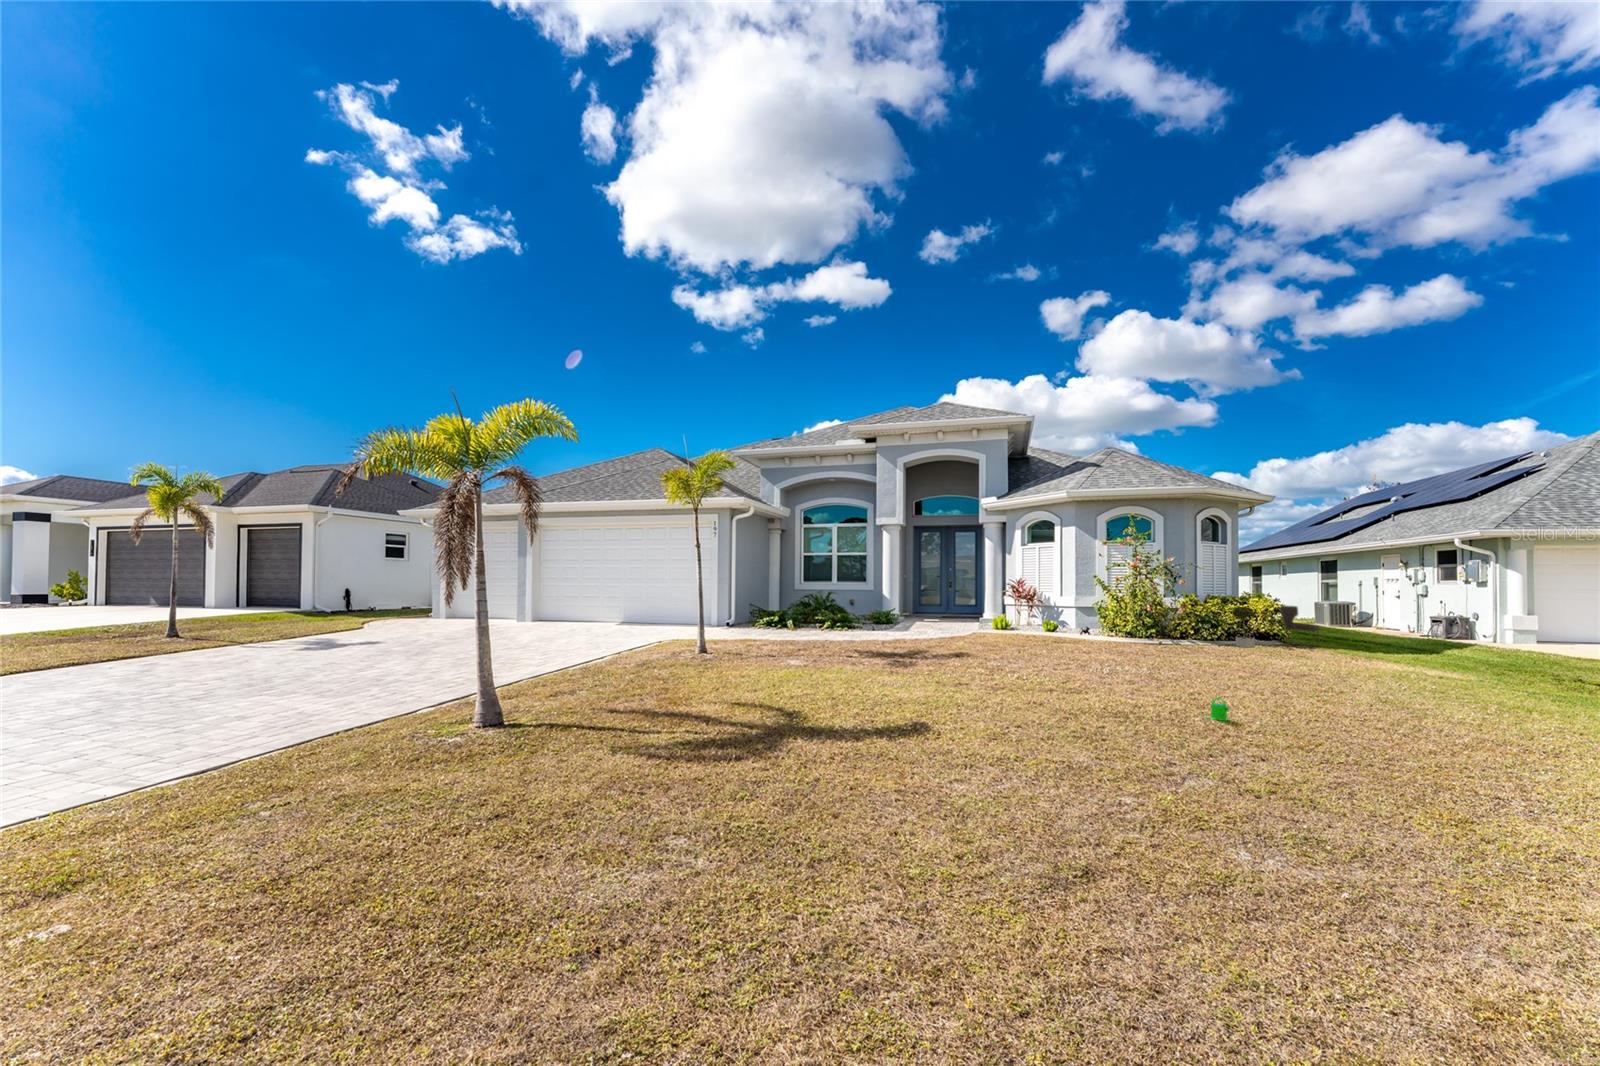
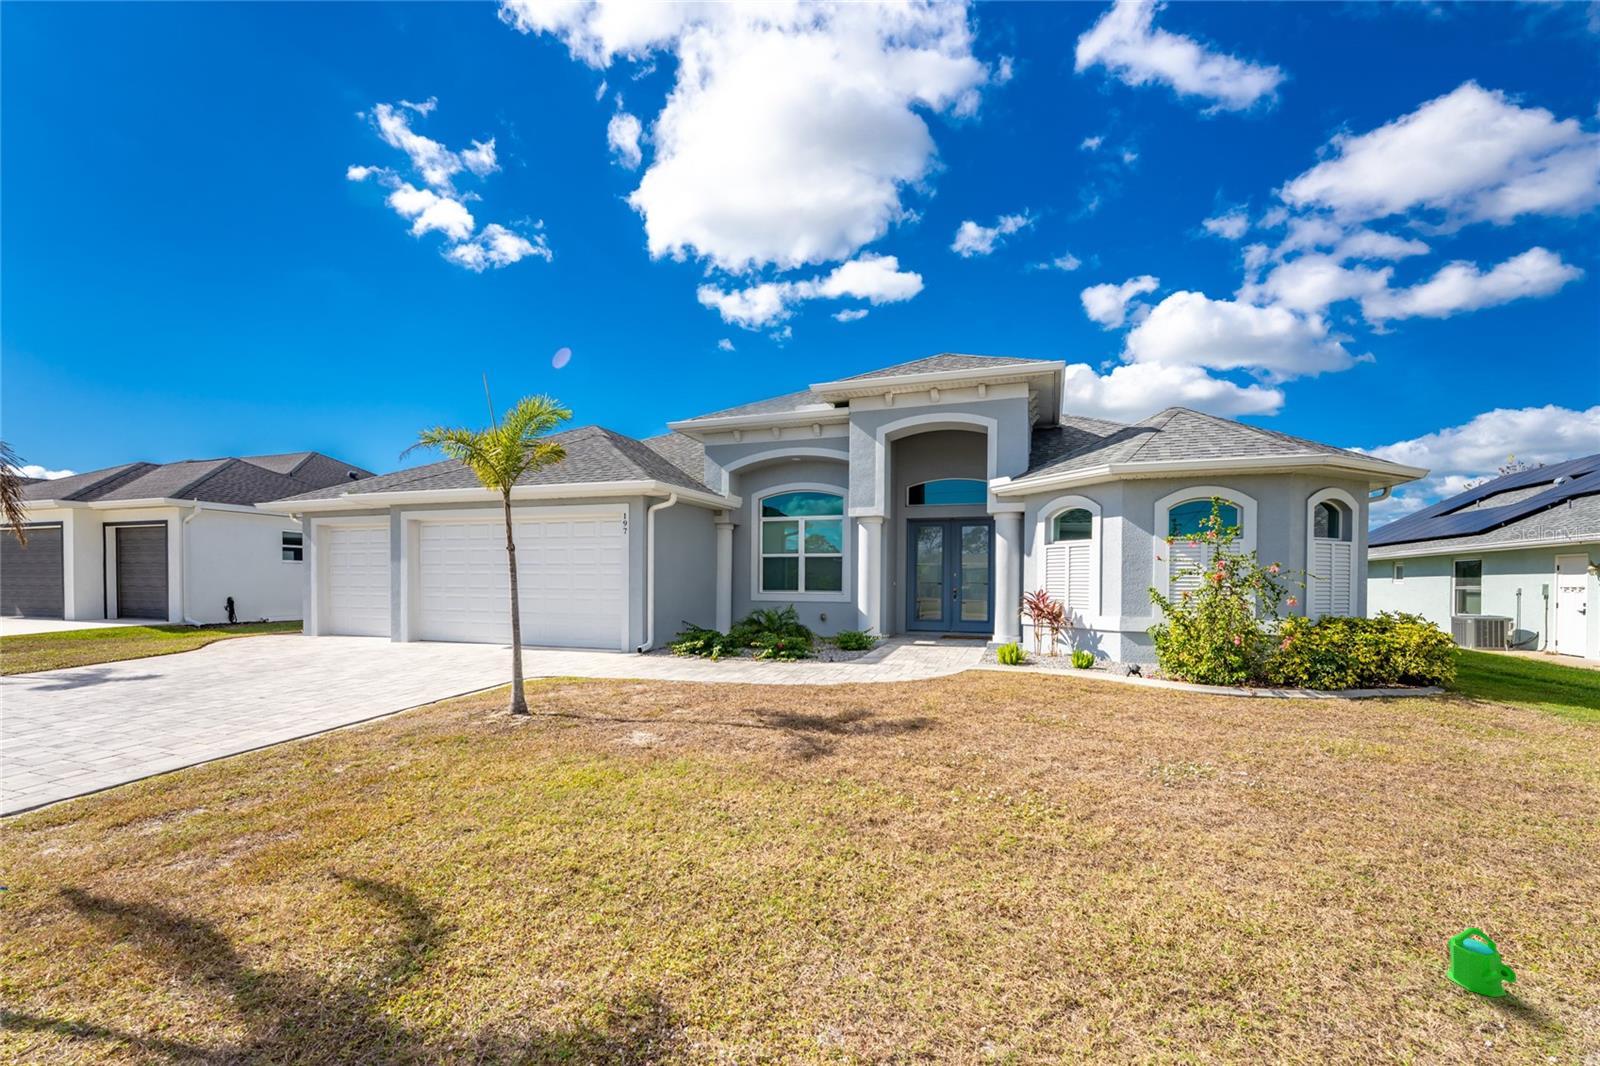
potted tree: present [1233,606,1255,648] -> none [1371,639,1409,704]
chair: present [1280,606,1319,648] -> none [1447,636,1514,708]

